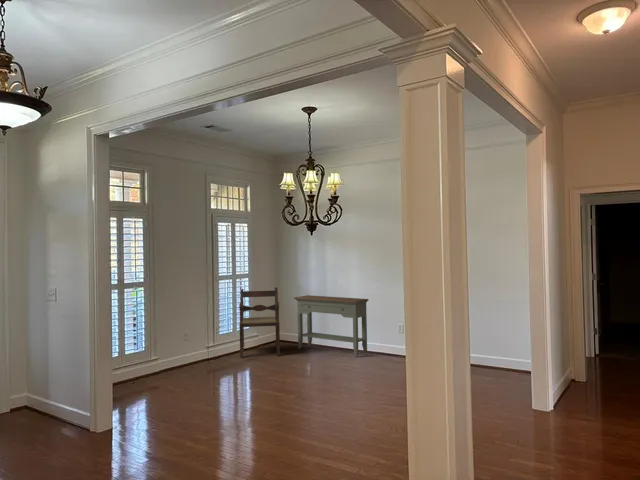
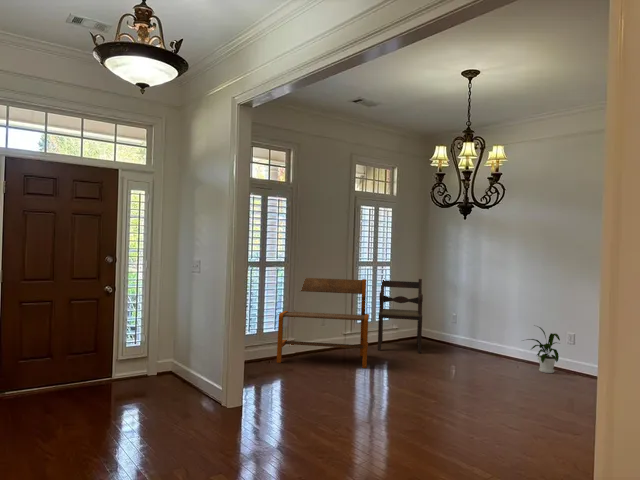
bench: none [141,293,231,382] -> present [277,278,369,368]
console table: present [294,295,368,357] -> none [439,290,529,365]
house plant: none [363,321,394,361] -> present [527,327,560,373]

